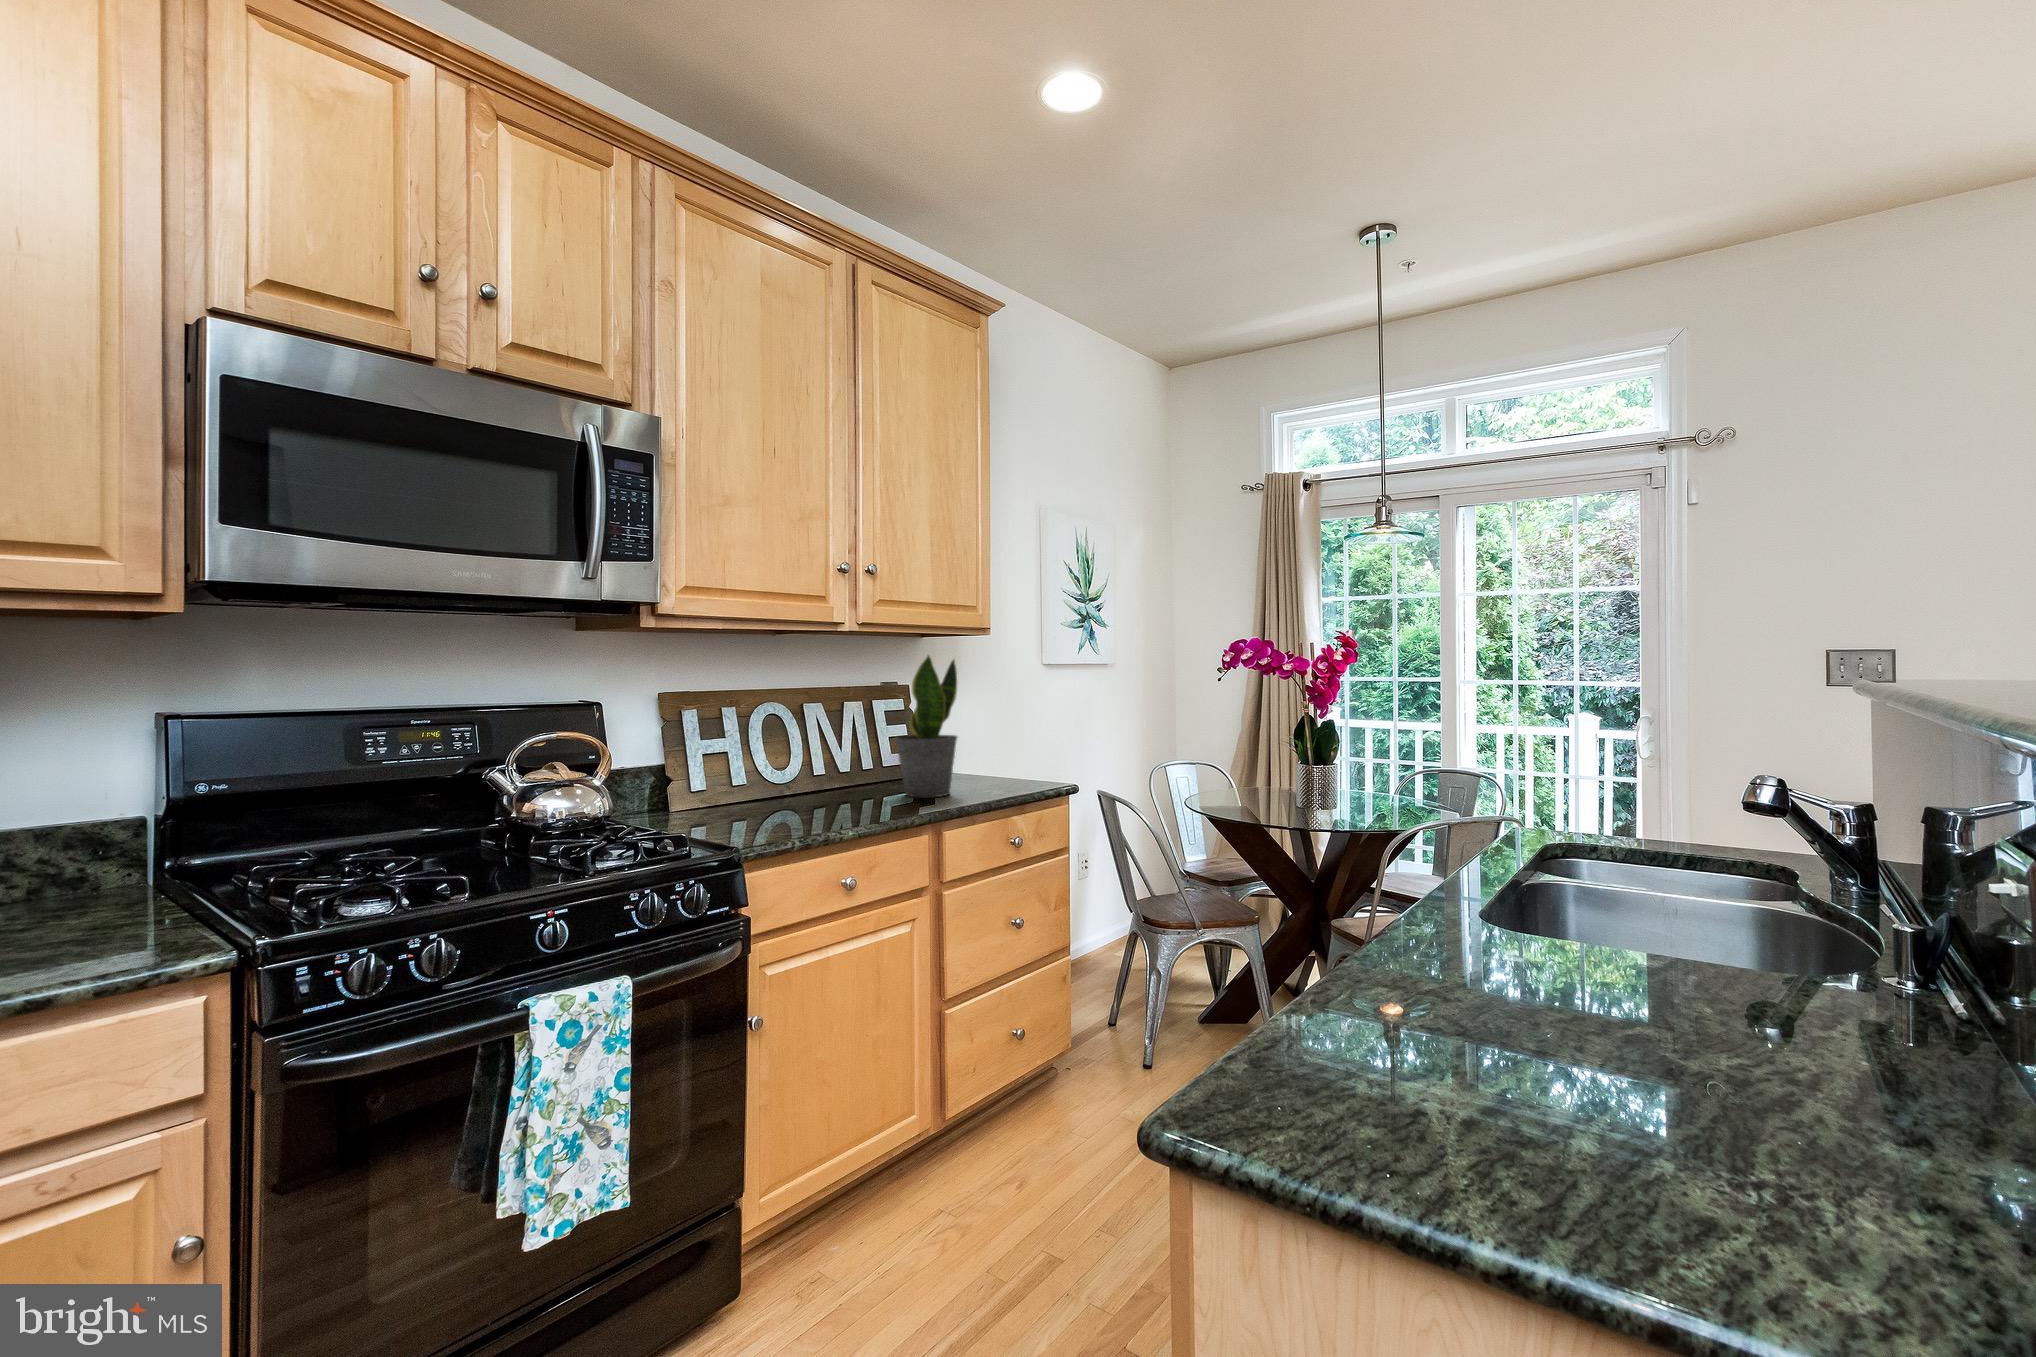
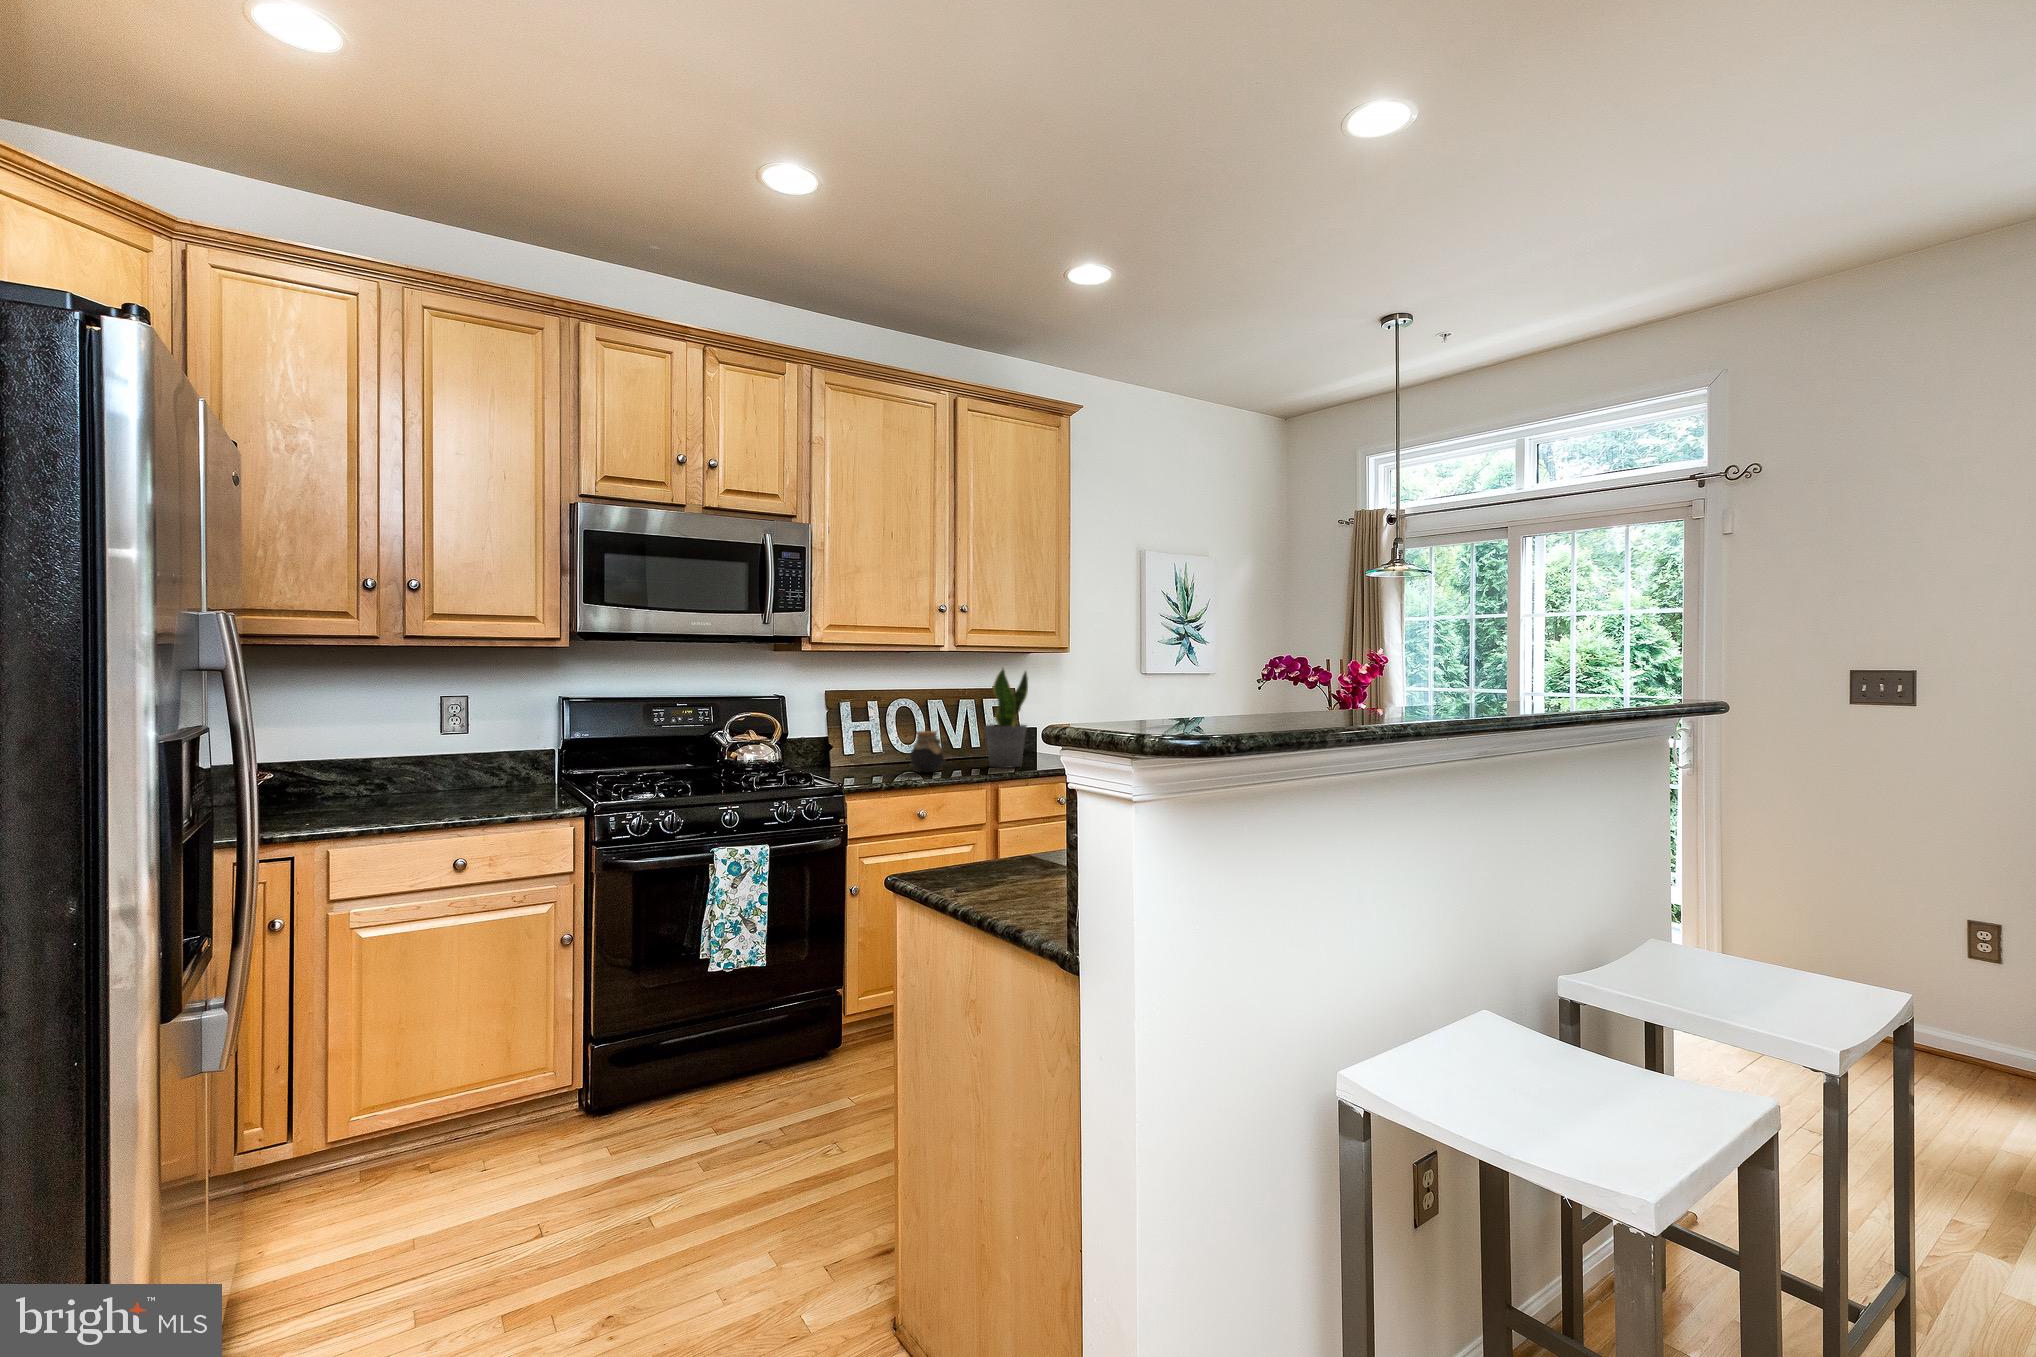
jar: none [811,751,869,814] -> present [910,731,945,773]

